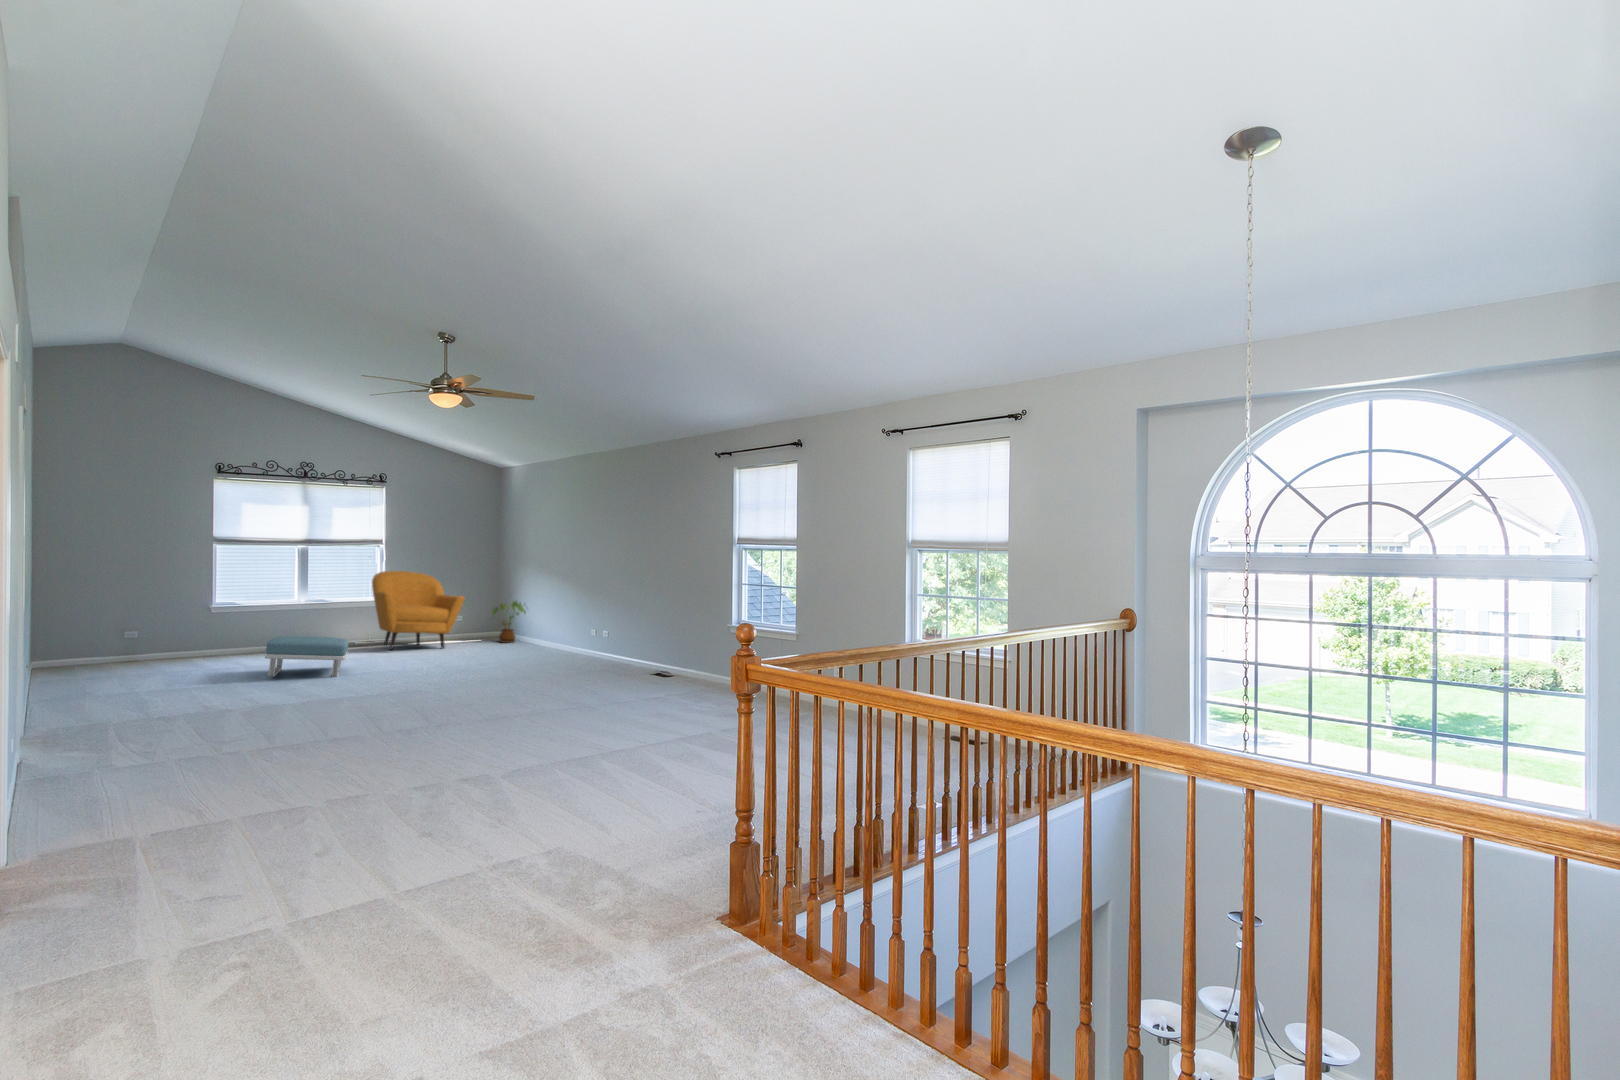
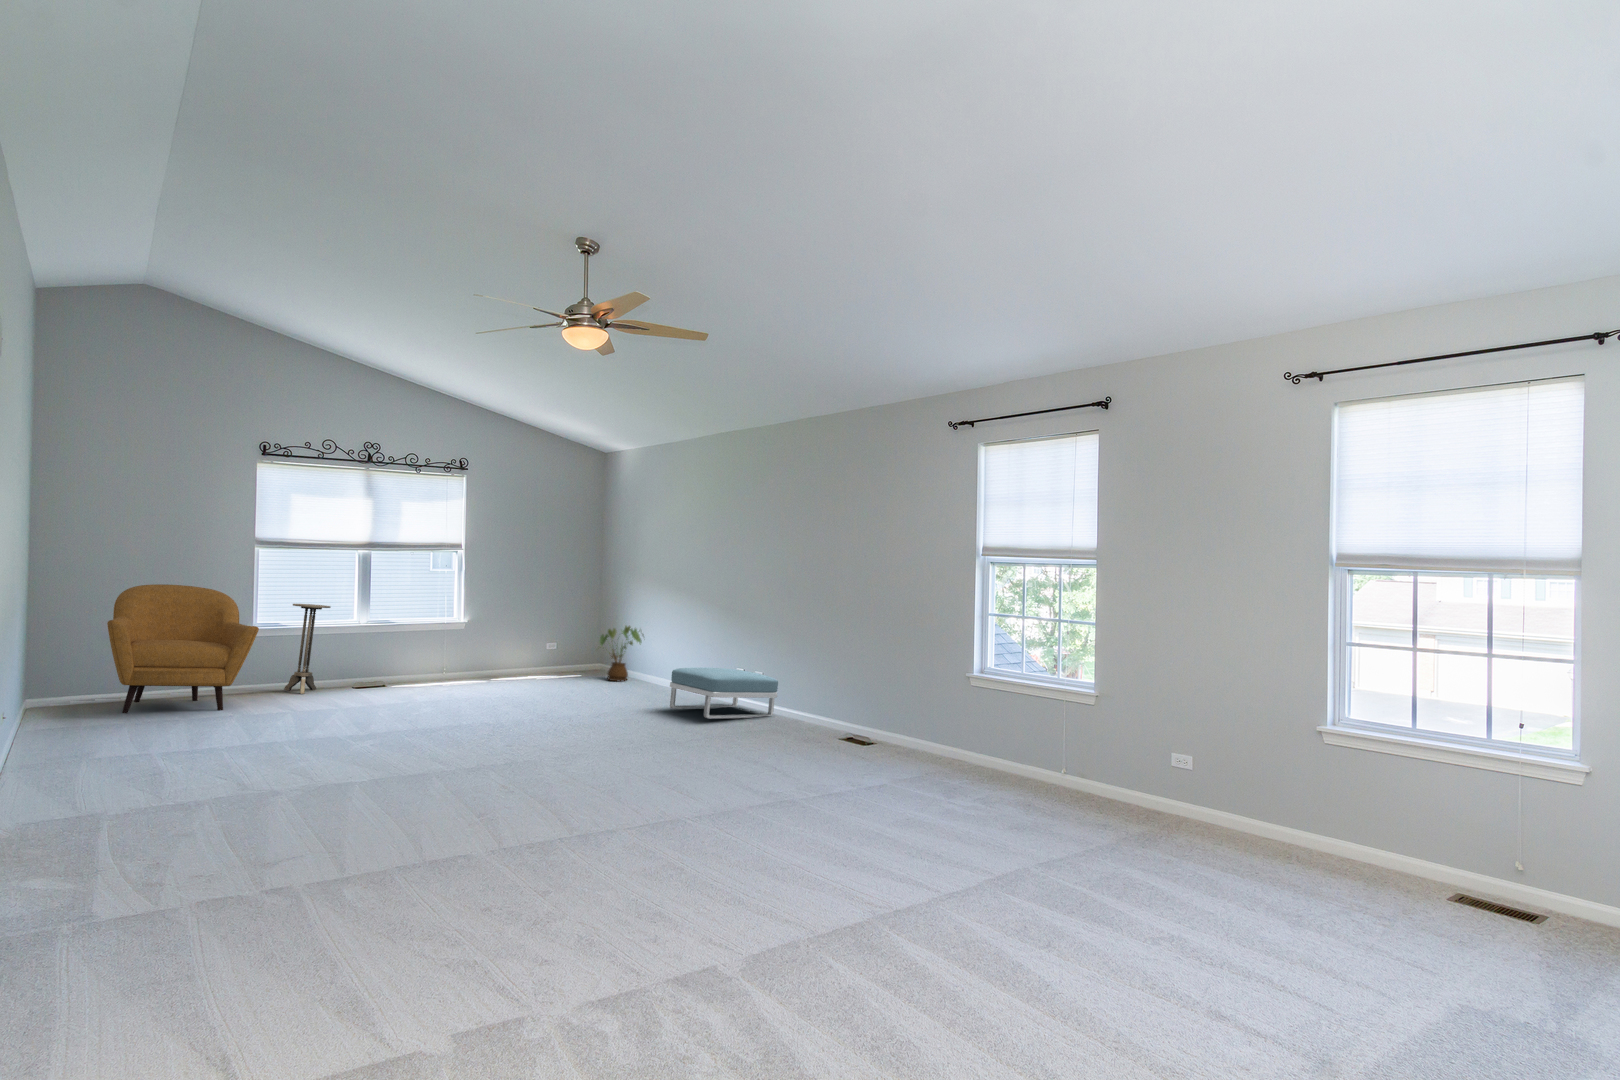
armchair: present [372,571,465,650] -> present [107,584,259,714]
side table: none [238,586,275,654] -> present [284,604,331,694]
footstool: present [265,636,349,677] -> present [670,668,778,719]

